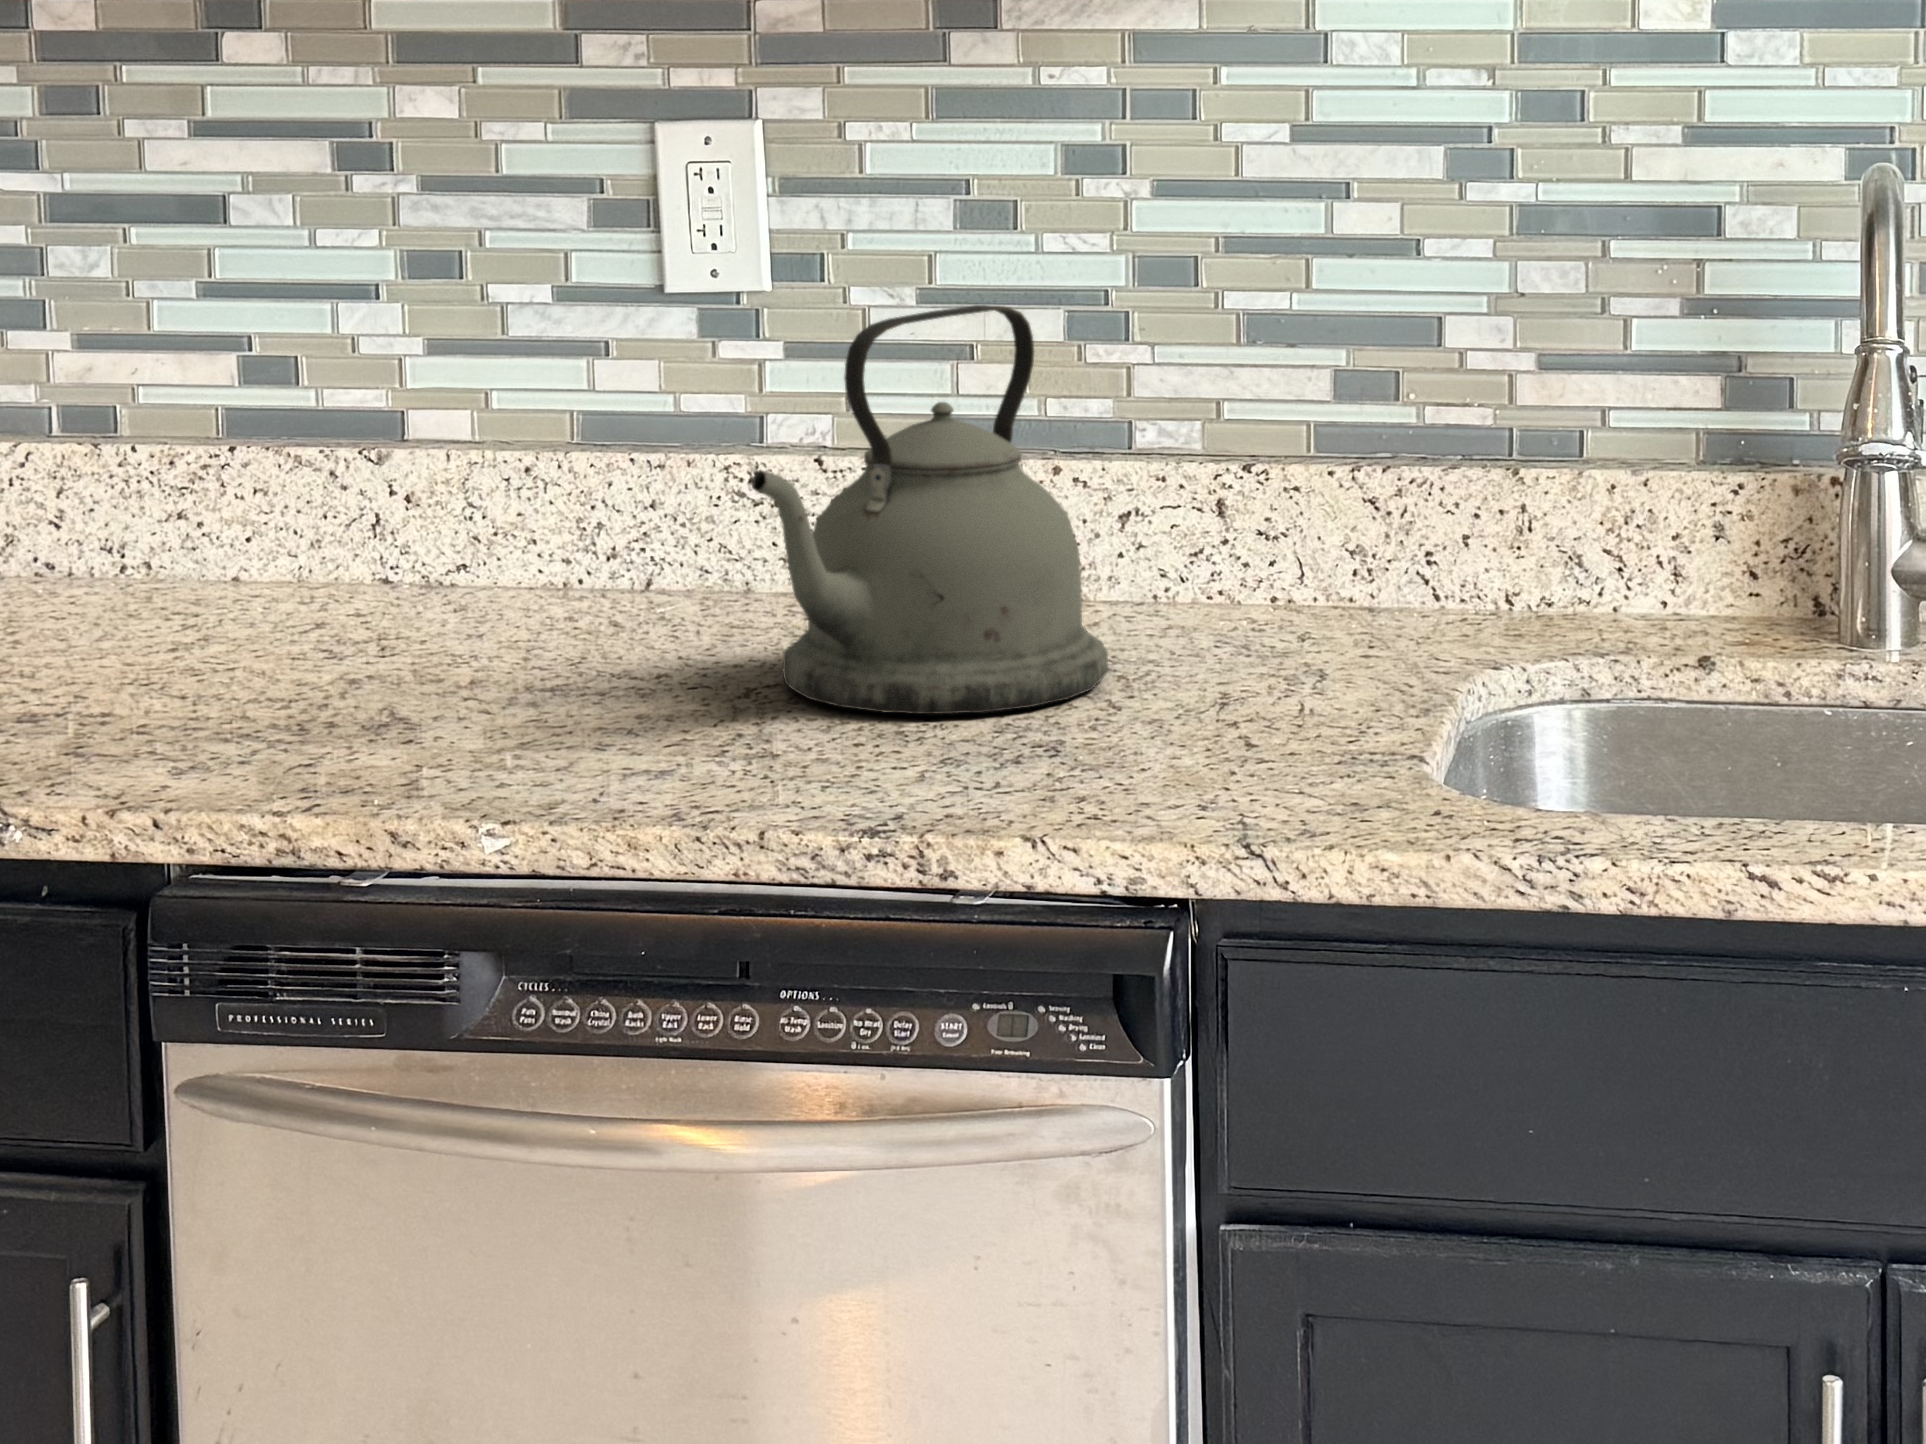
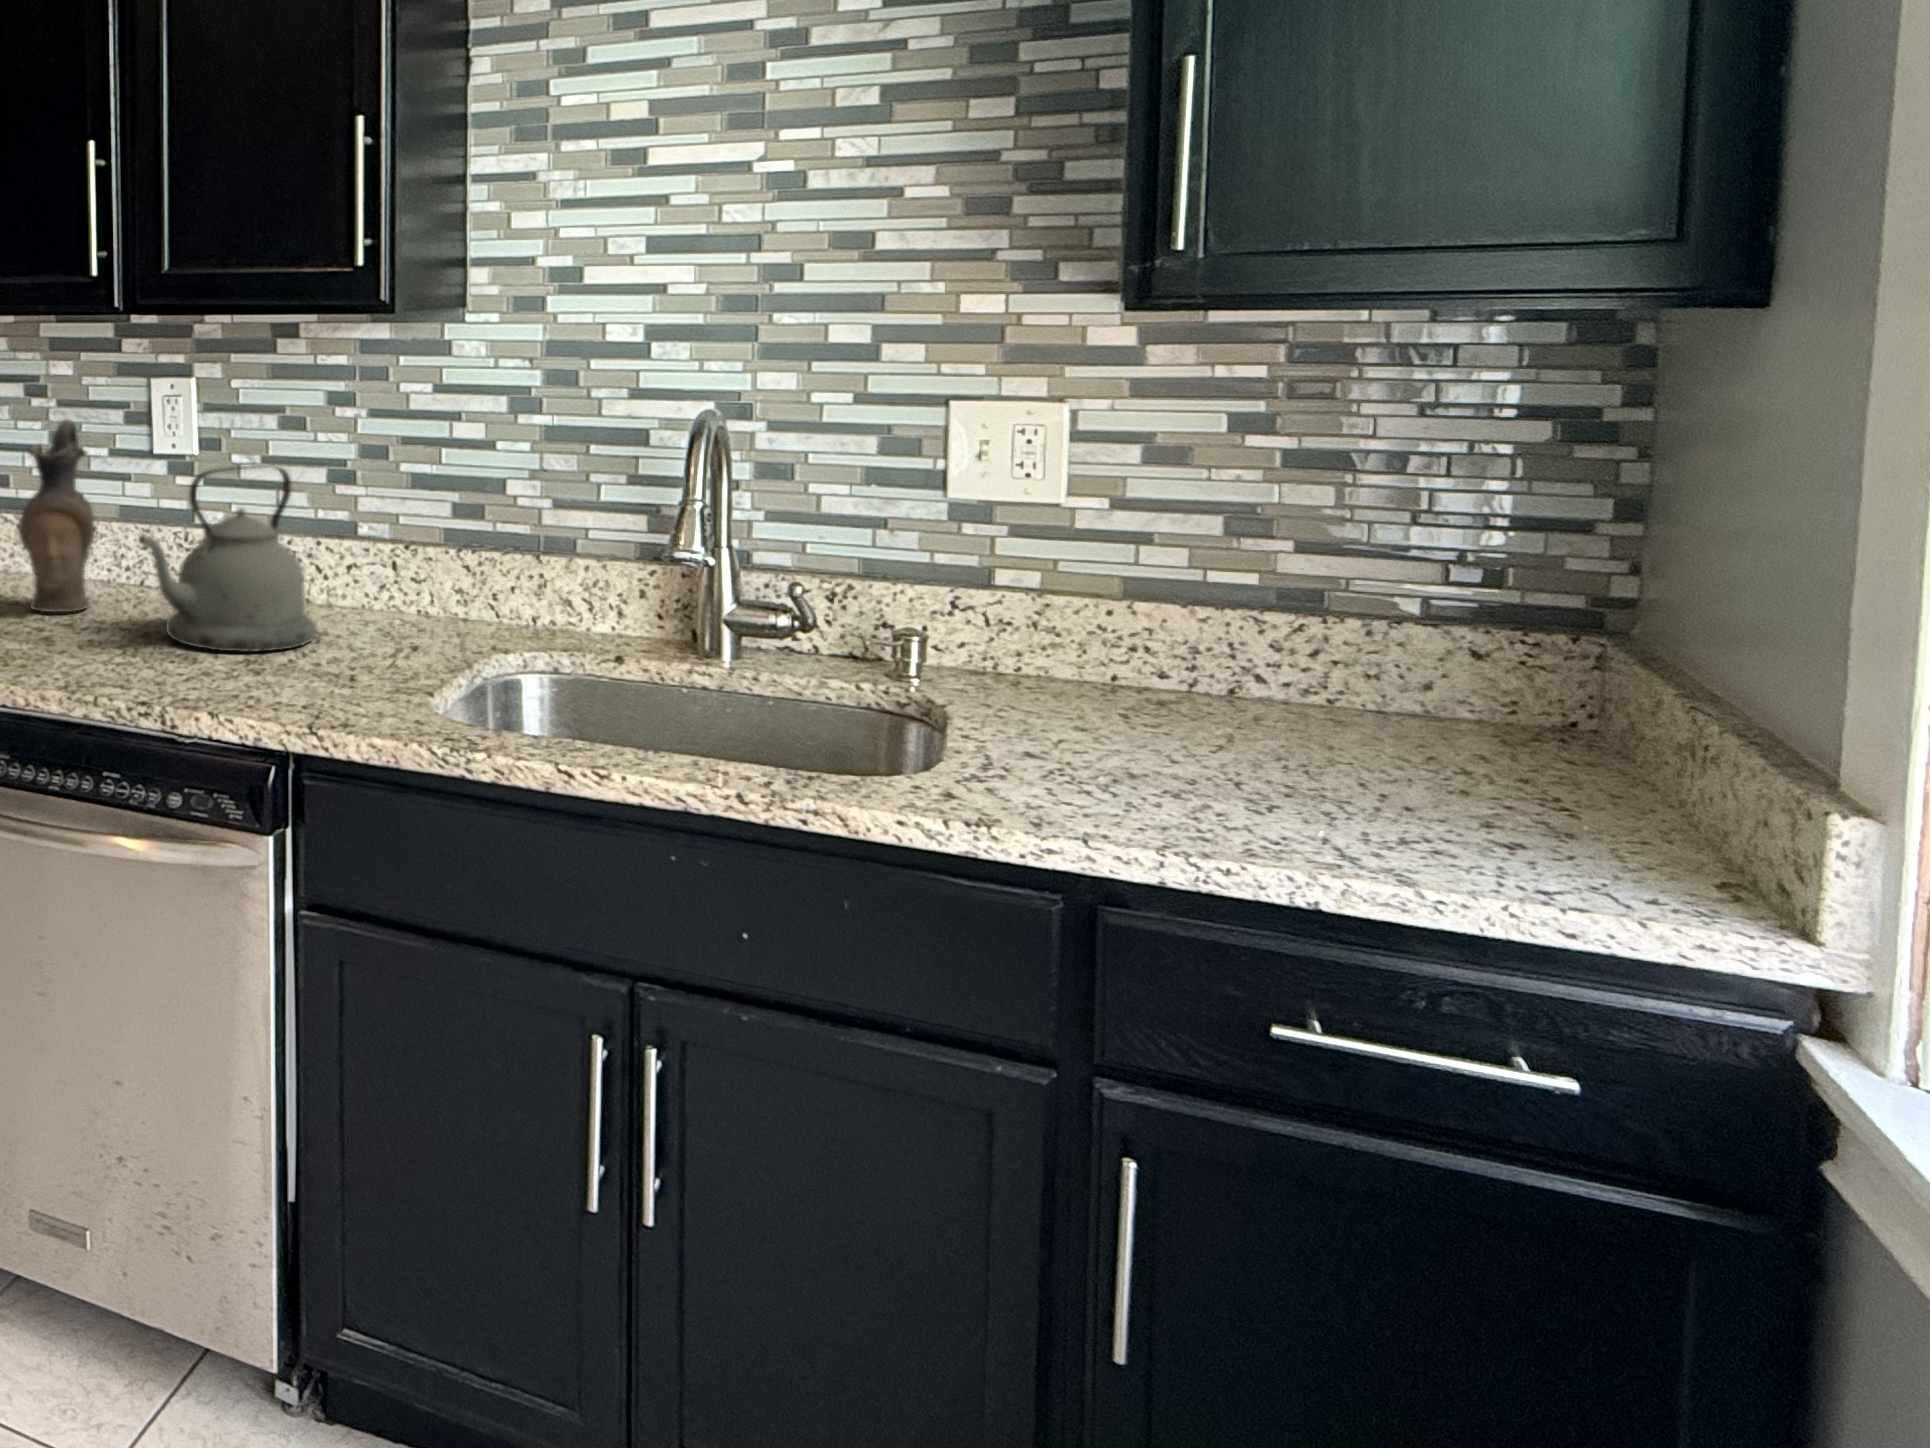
ceramic pitcher: none [402,219,582,664] -> present [18,419,95,612]

